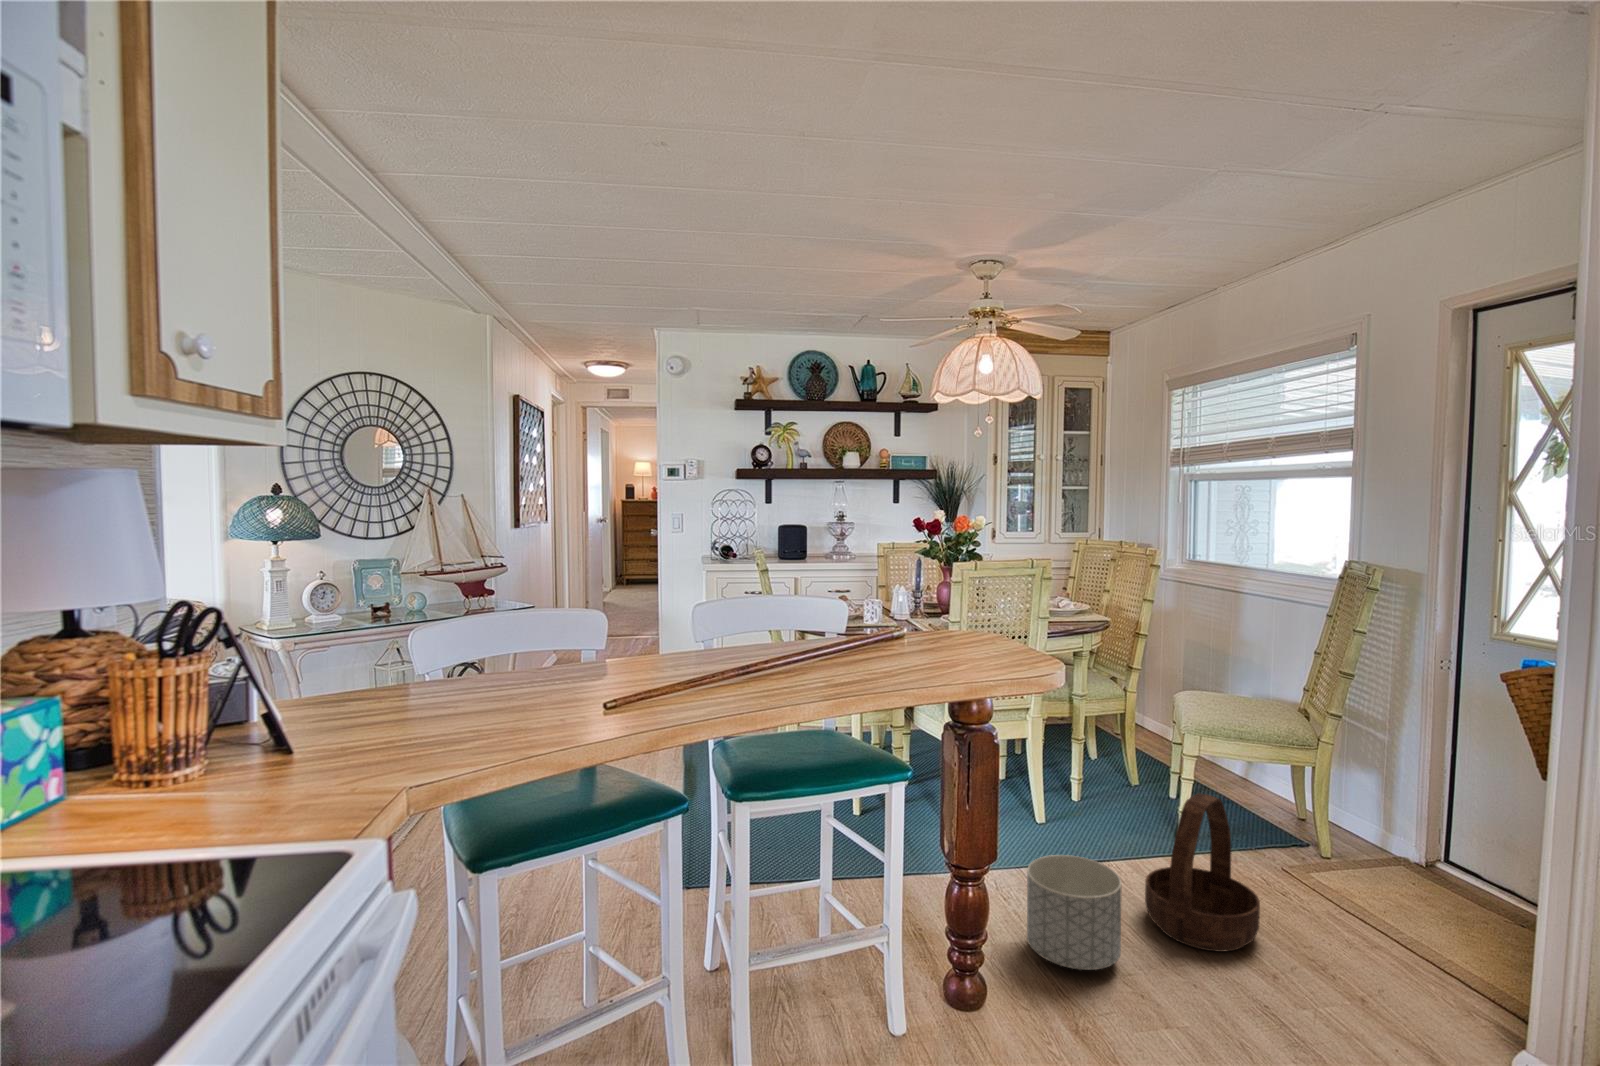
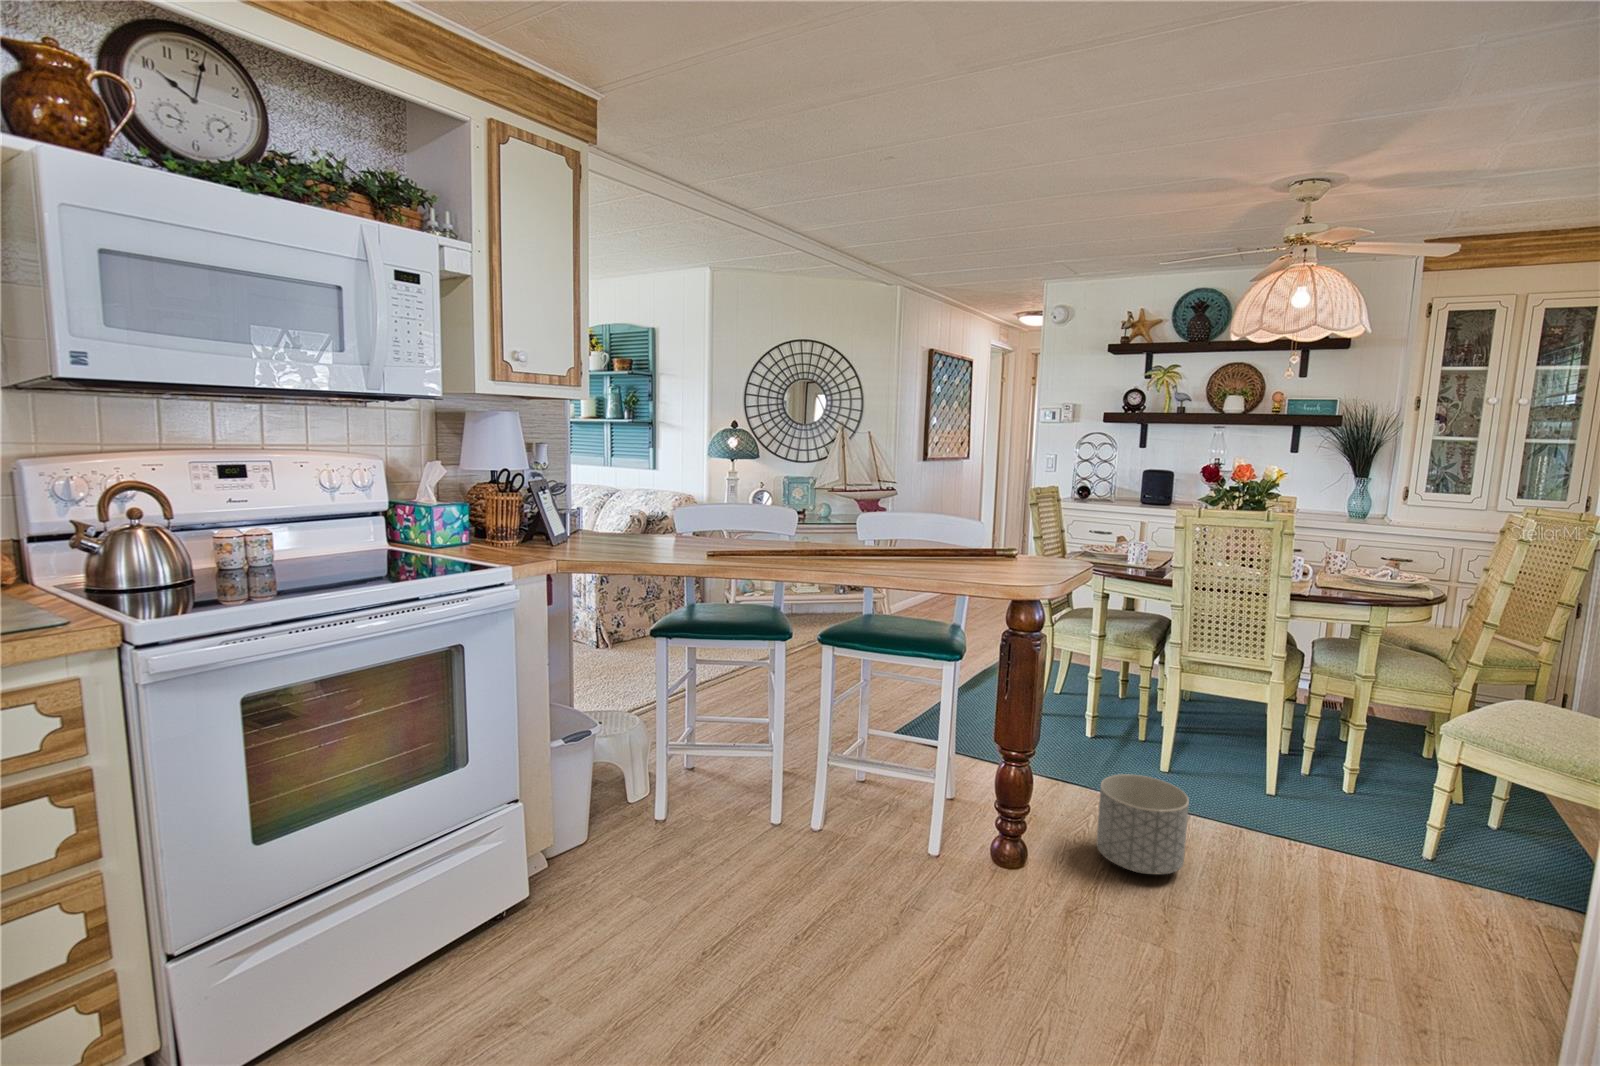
basket: present [1145,793,1260,952] -> none [1251,764,1379,924]

